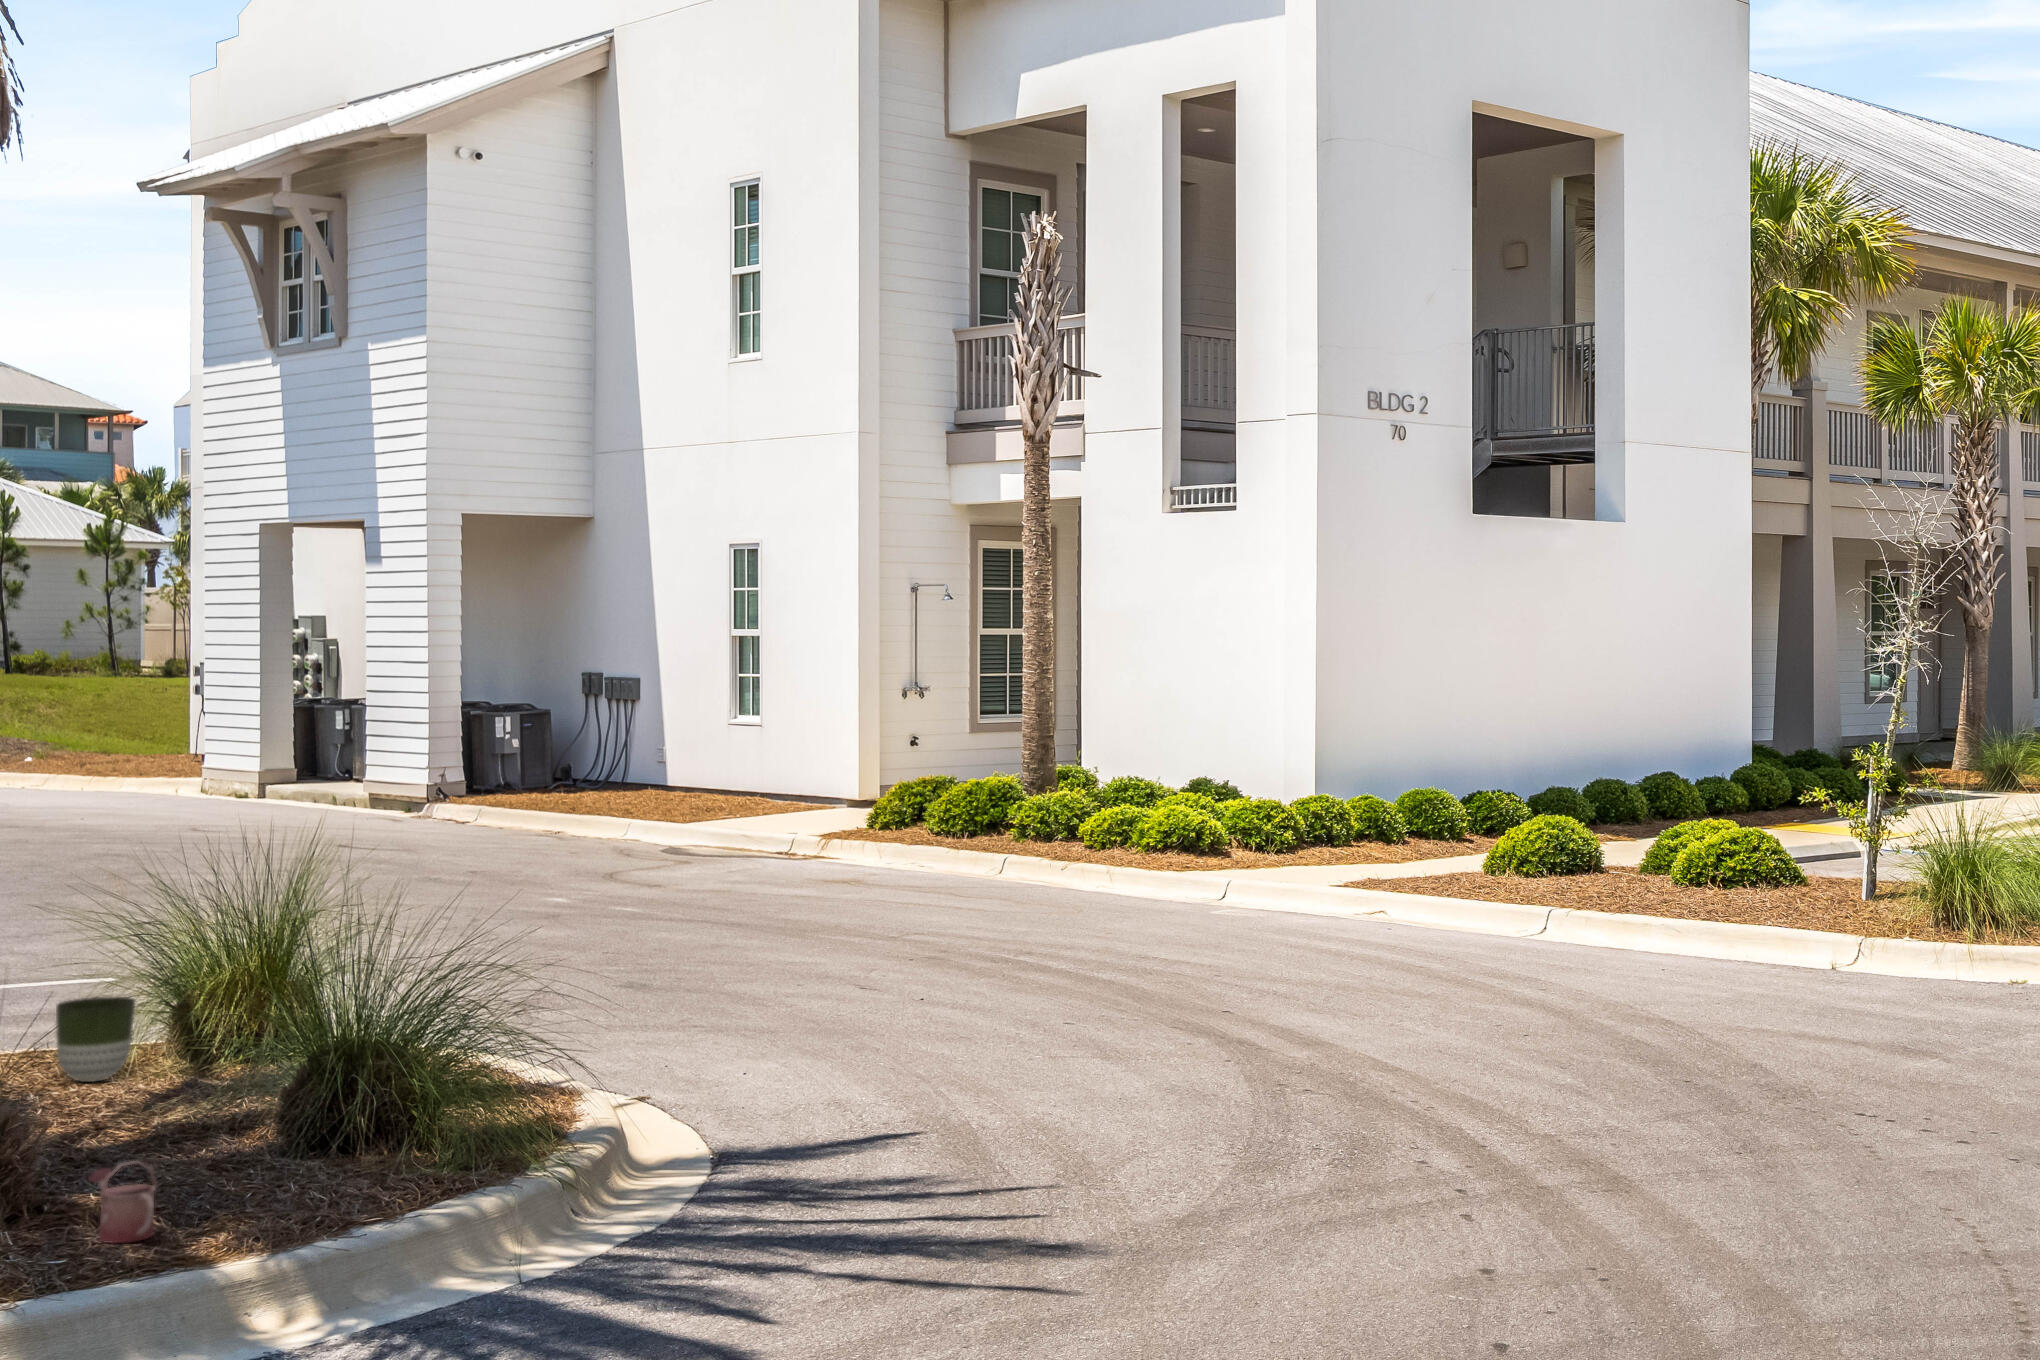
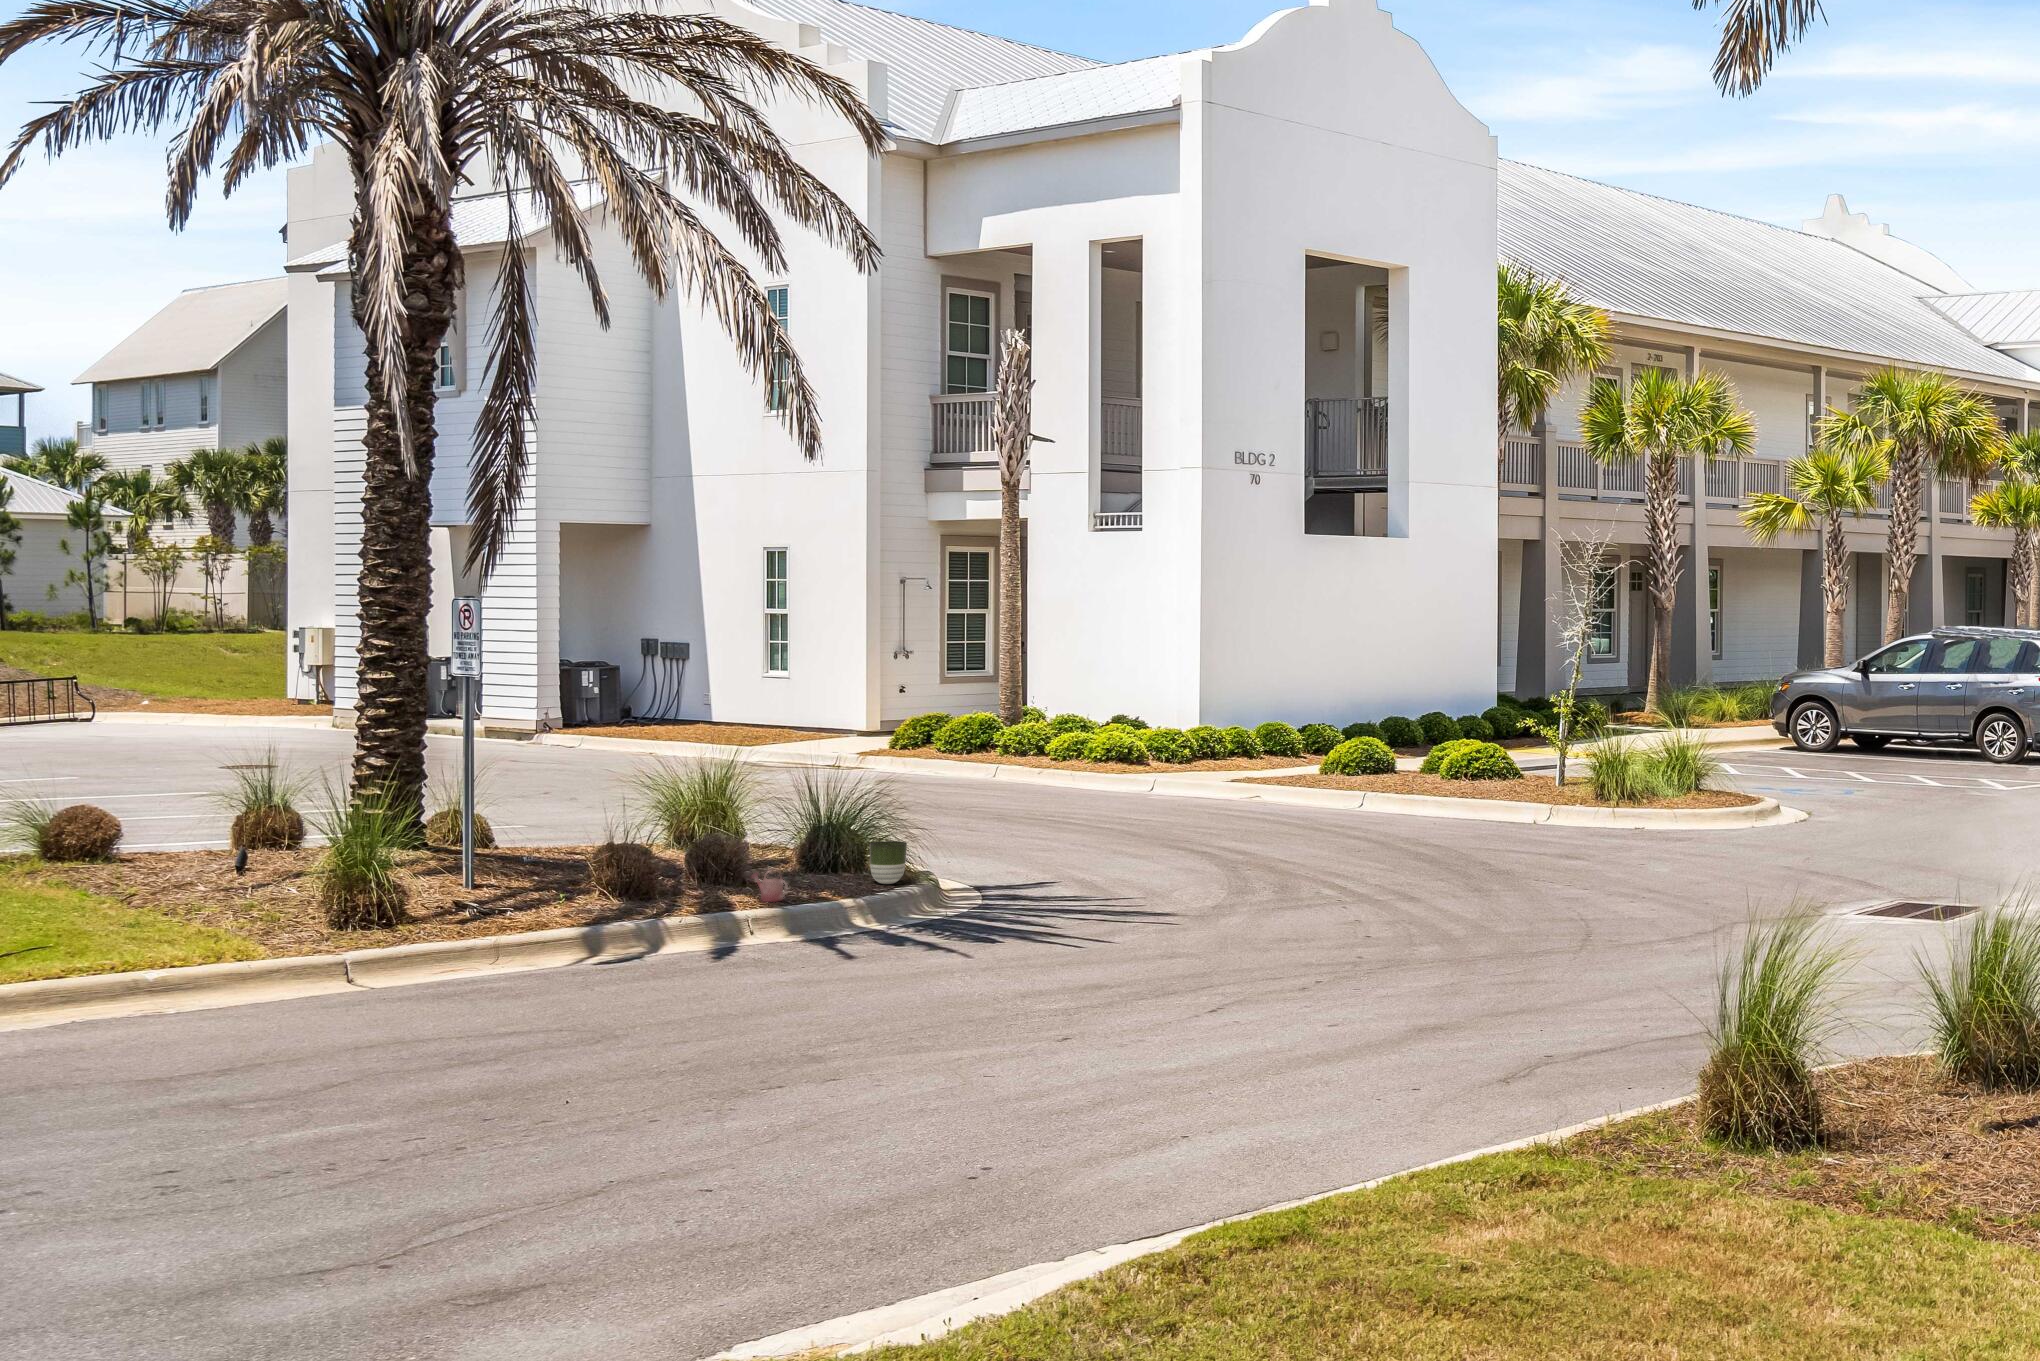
planter: present [56,997,135,1082] -> present [870,841,907,884]

